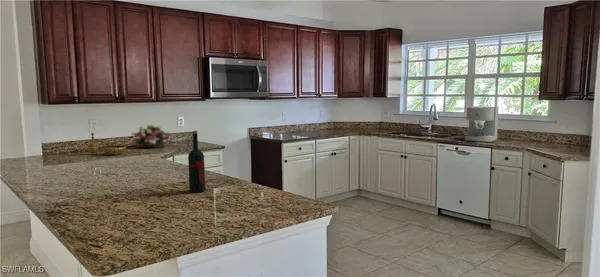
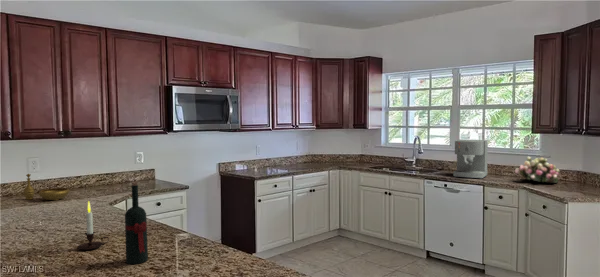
flower arrangement: present [131,124,170,148] -> present [515,157,560,183]
candle: none [150,147,173,185] -> present [78,202,109,250]

